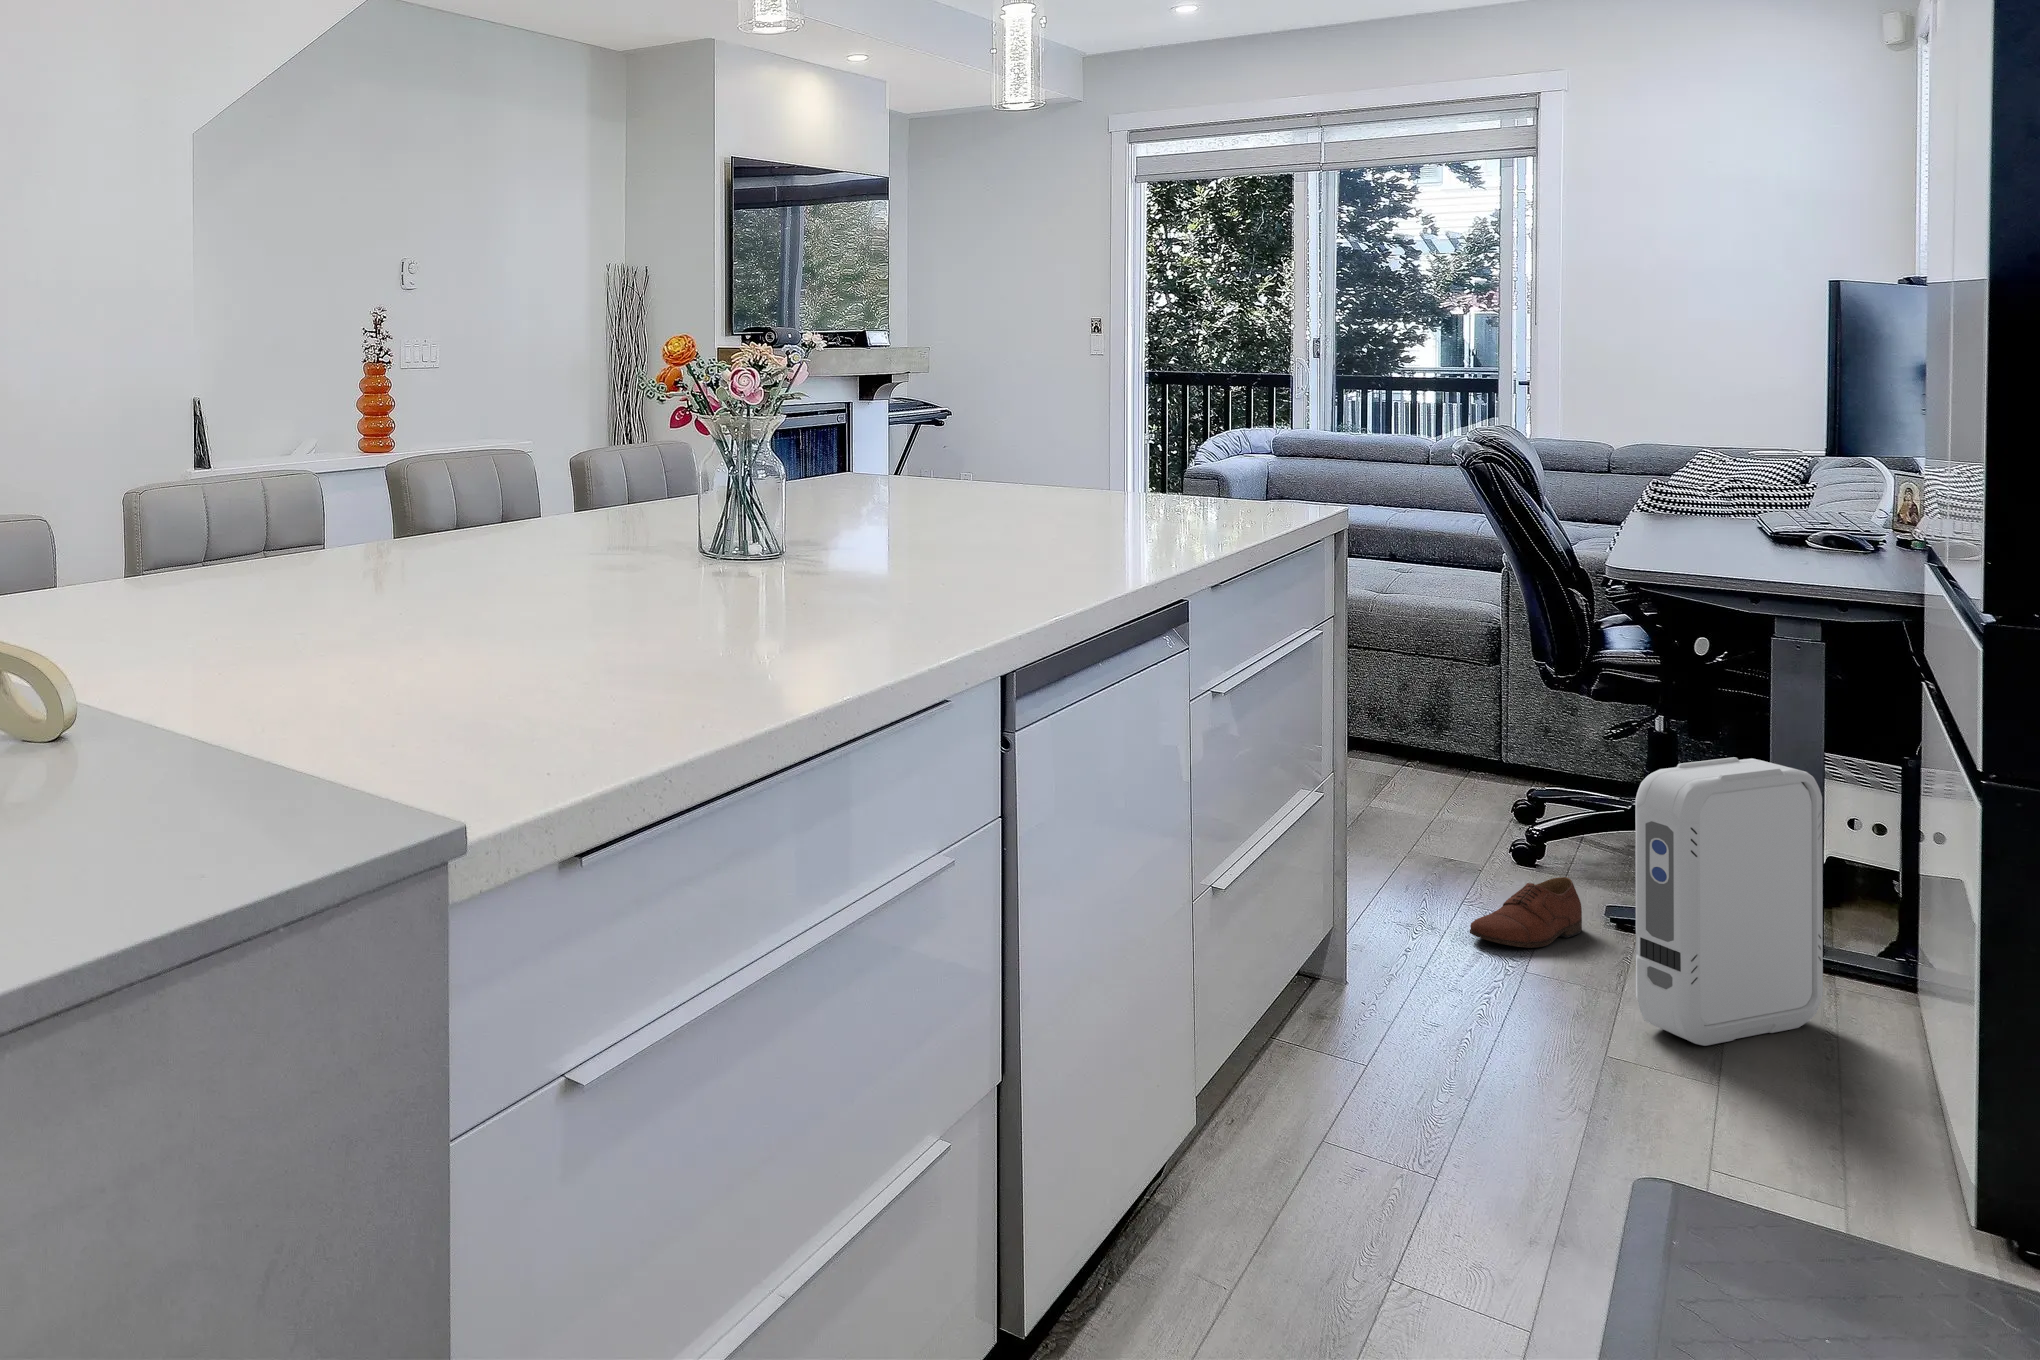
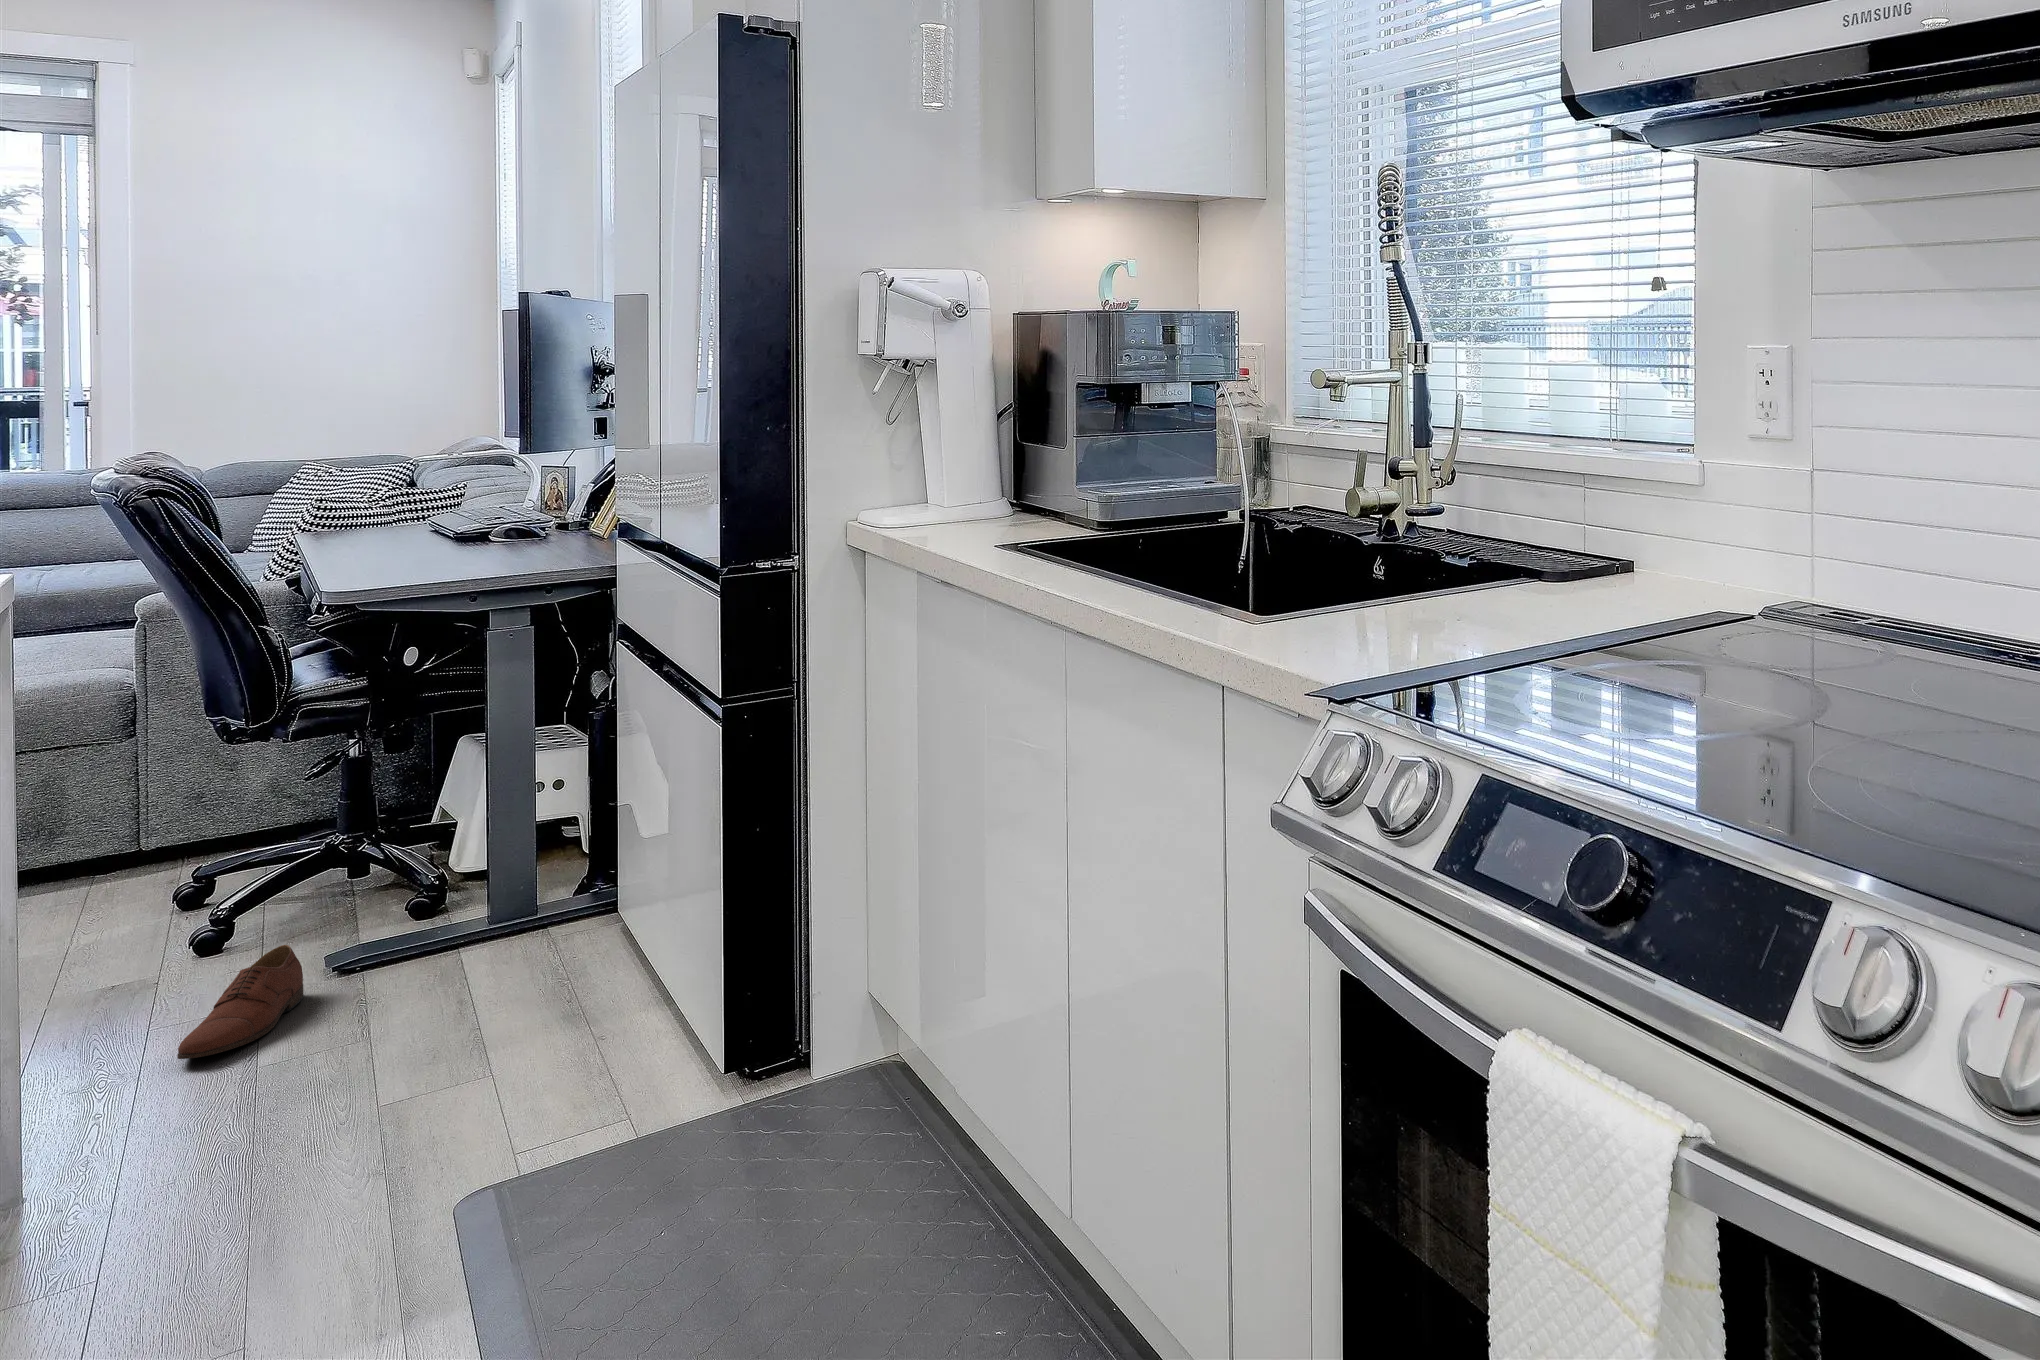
air purifier: present [1635,757,1823,1046] -> none [393,747,551,1053]

